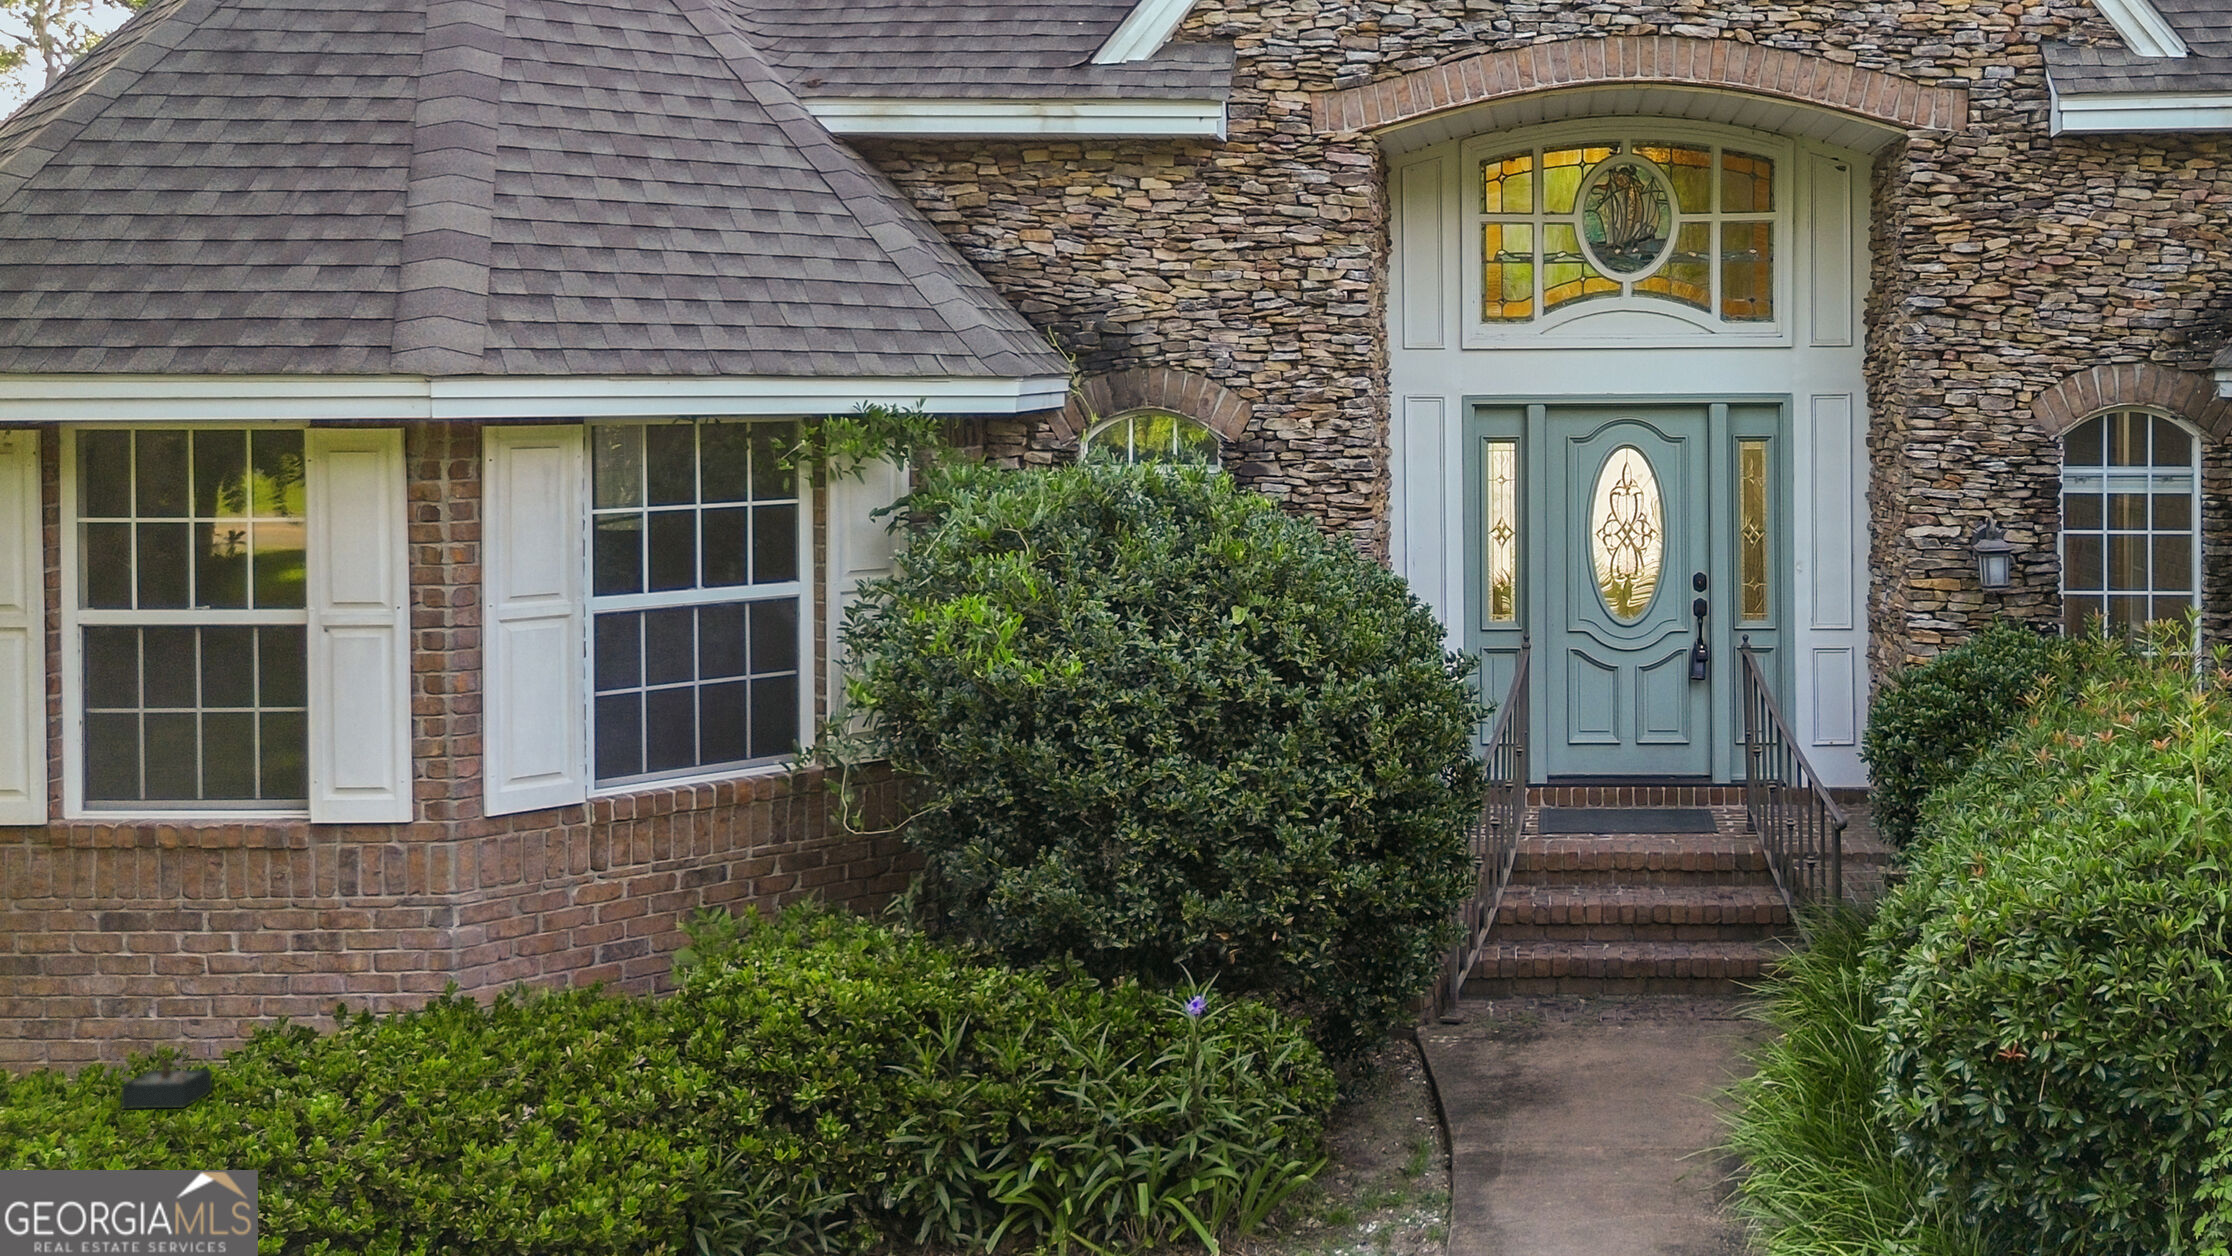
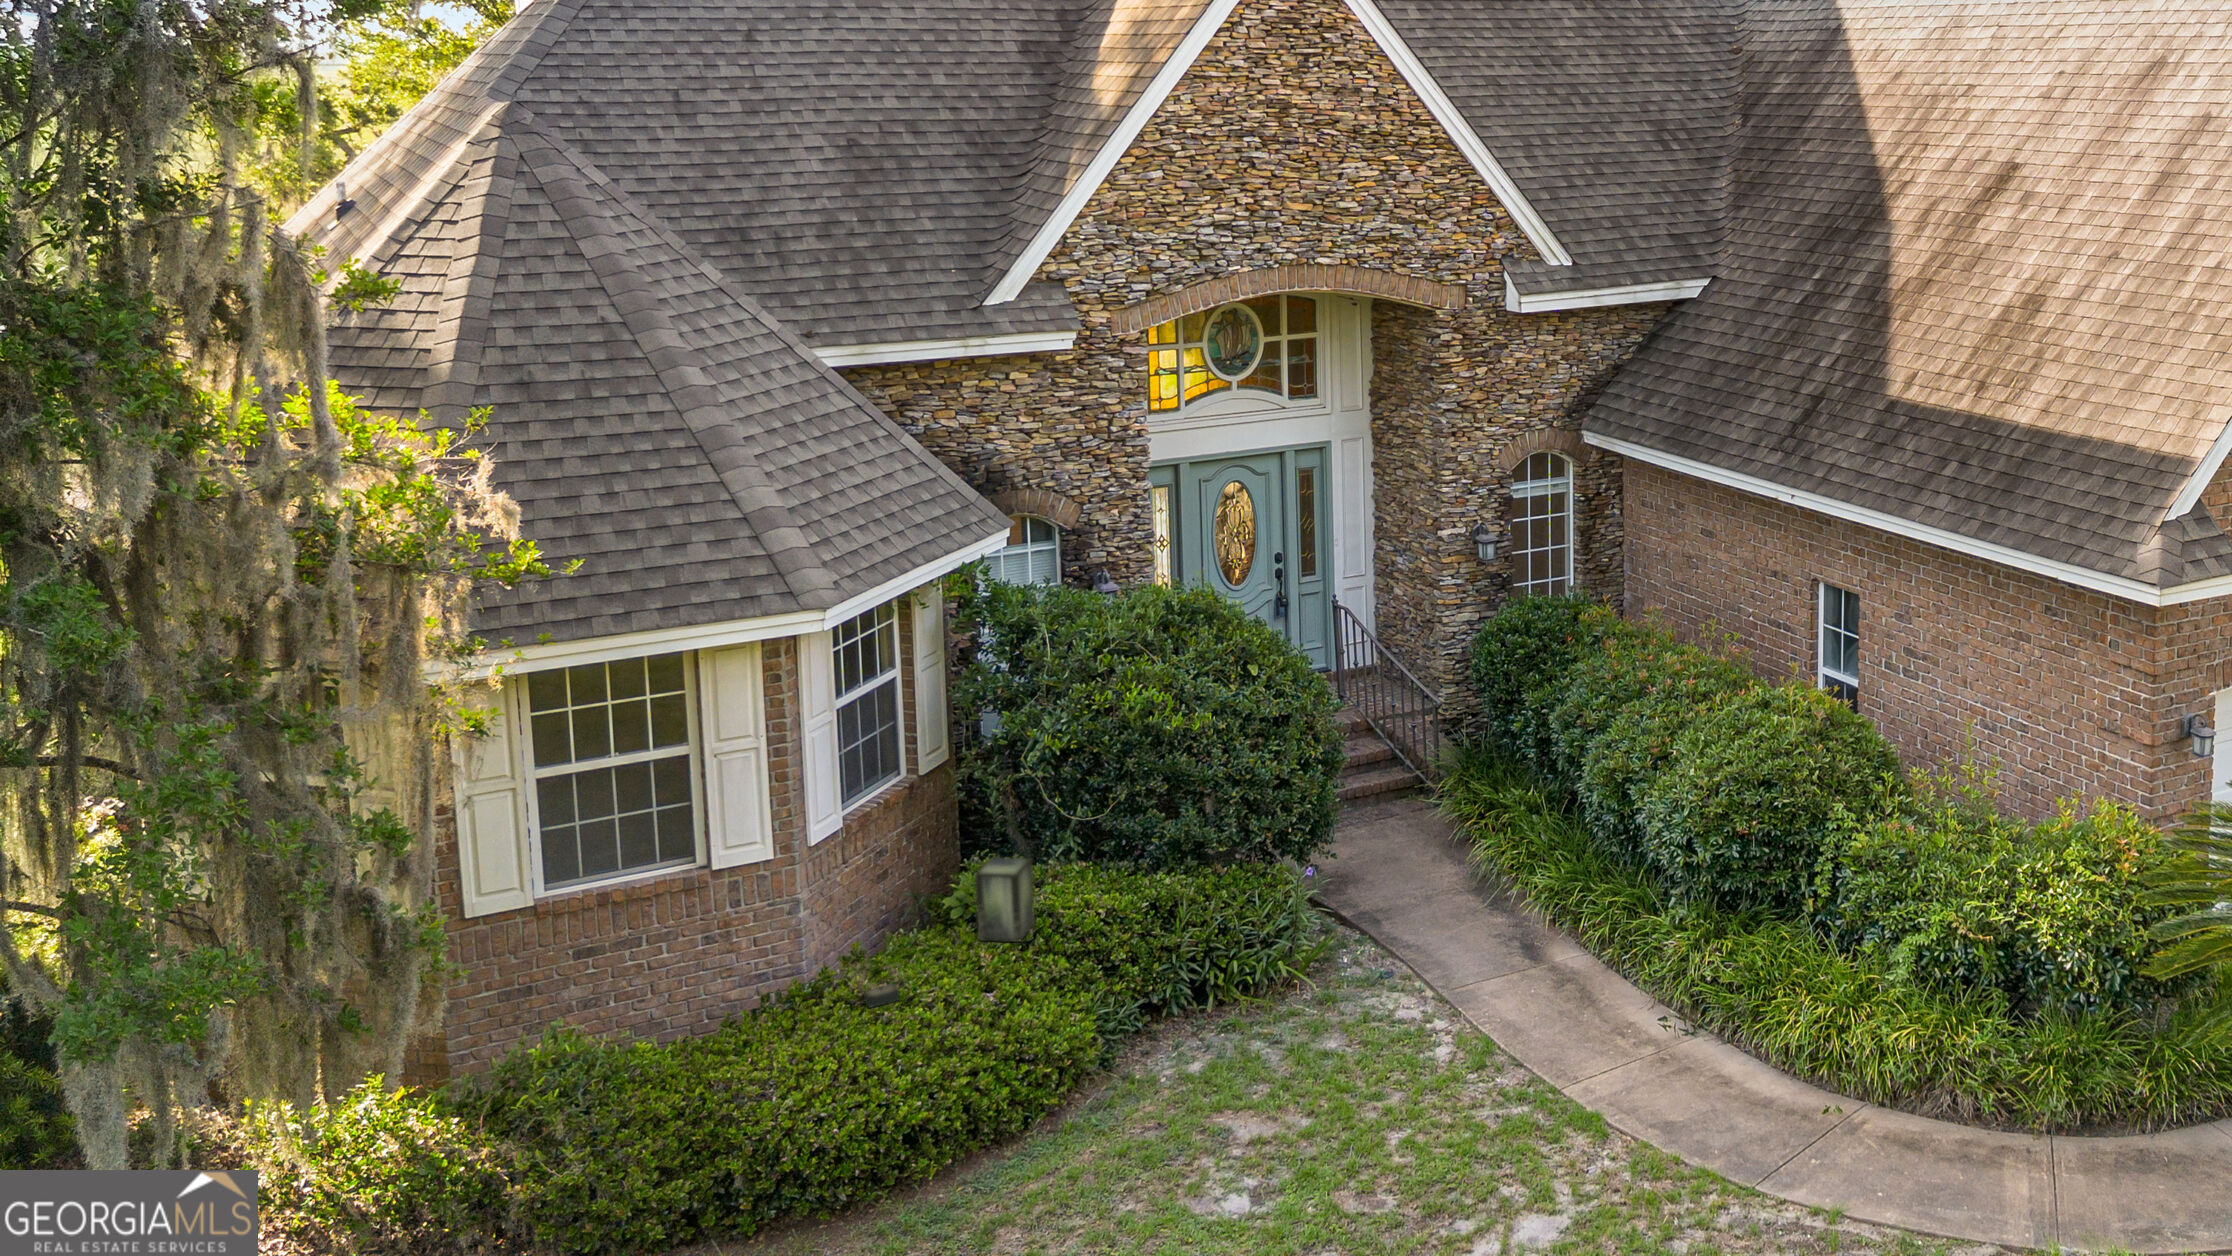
storage box: none [486,878,614,1053] -> present [975,857,1035,942]

